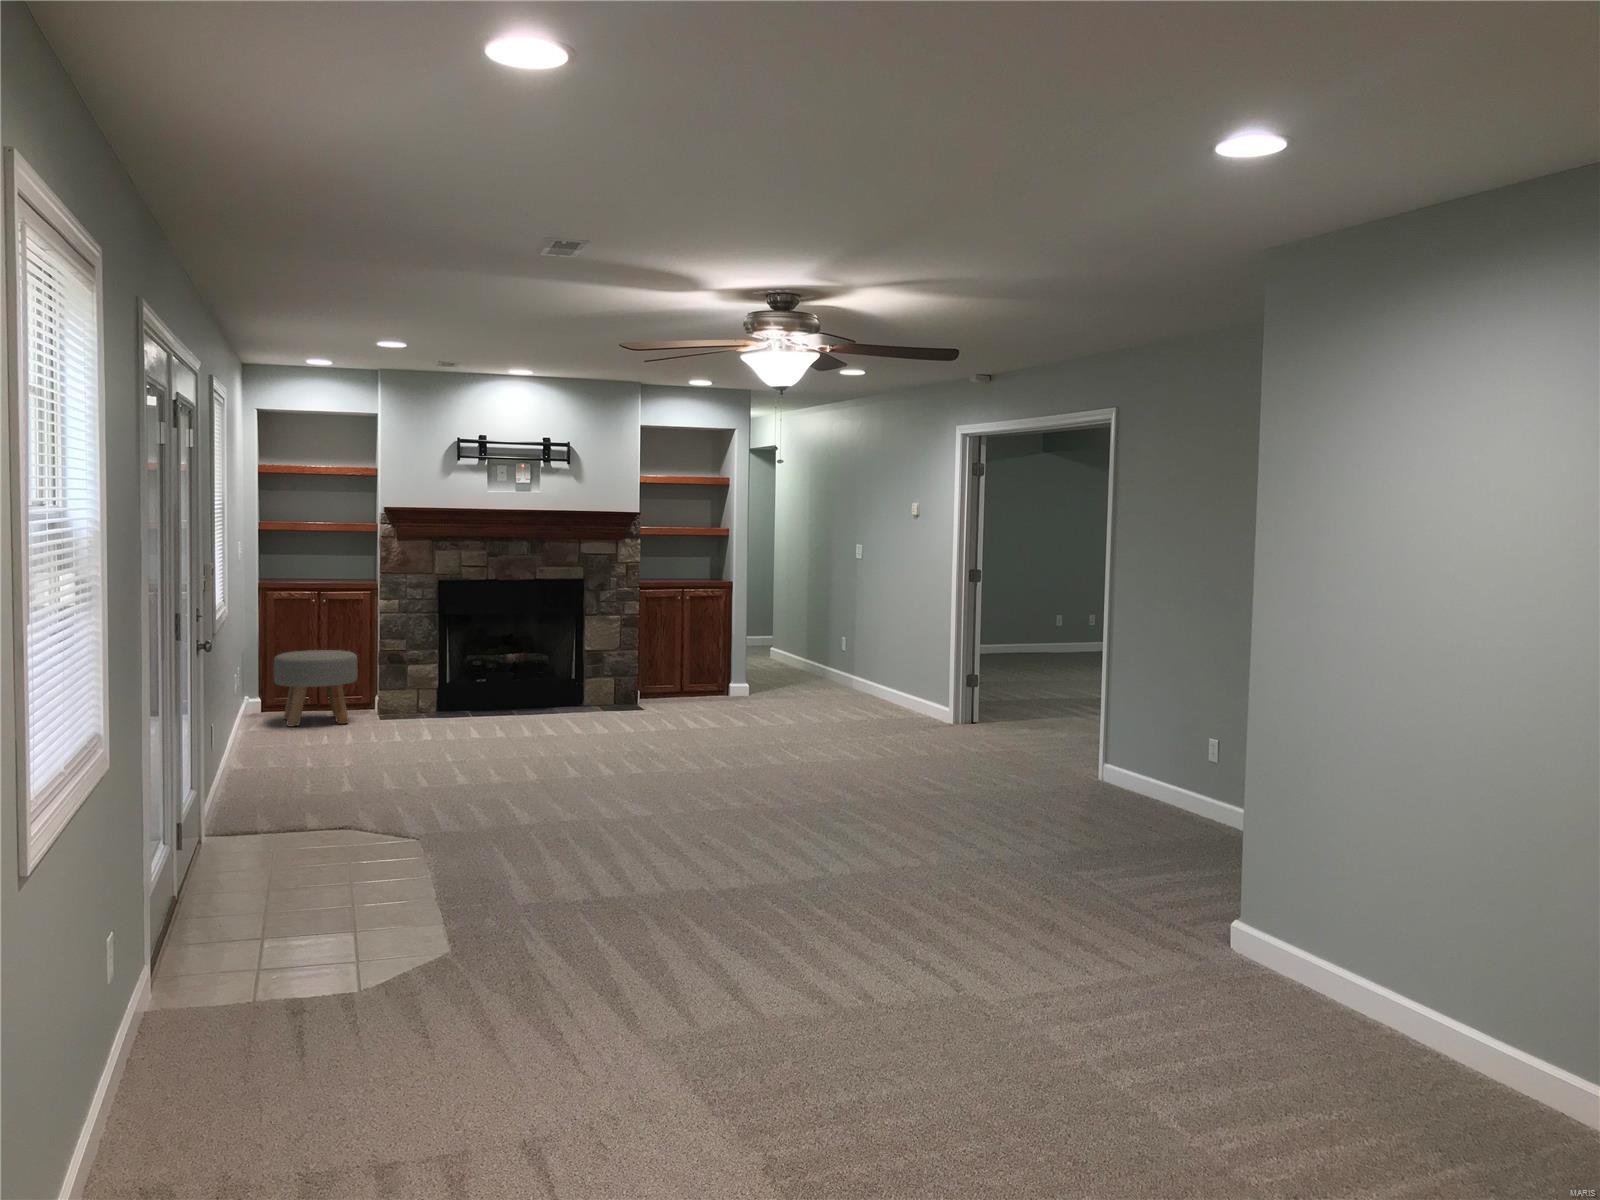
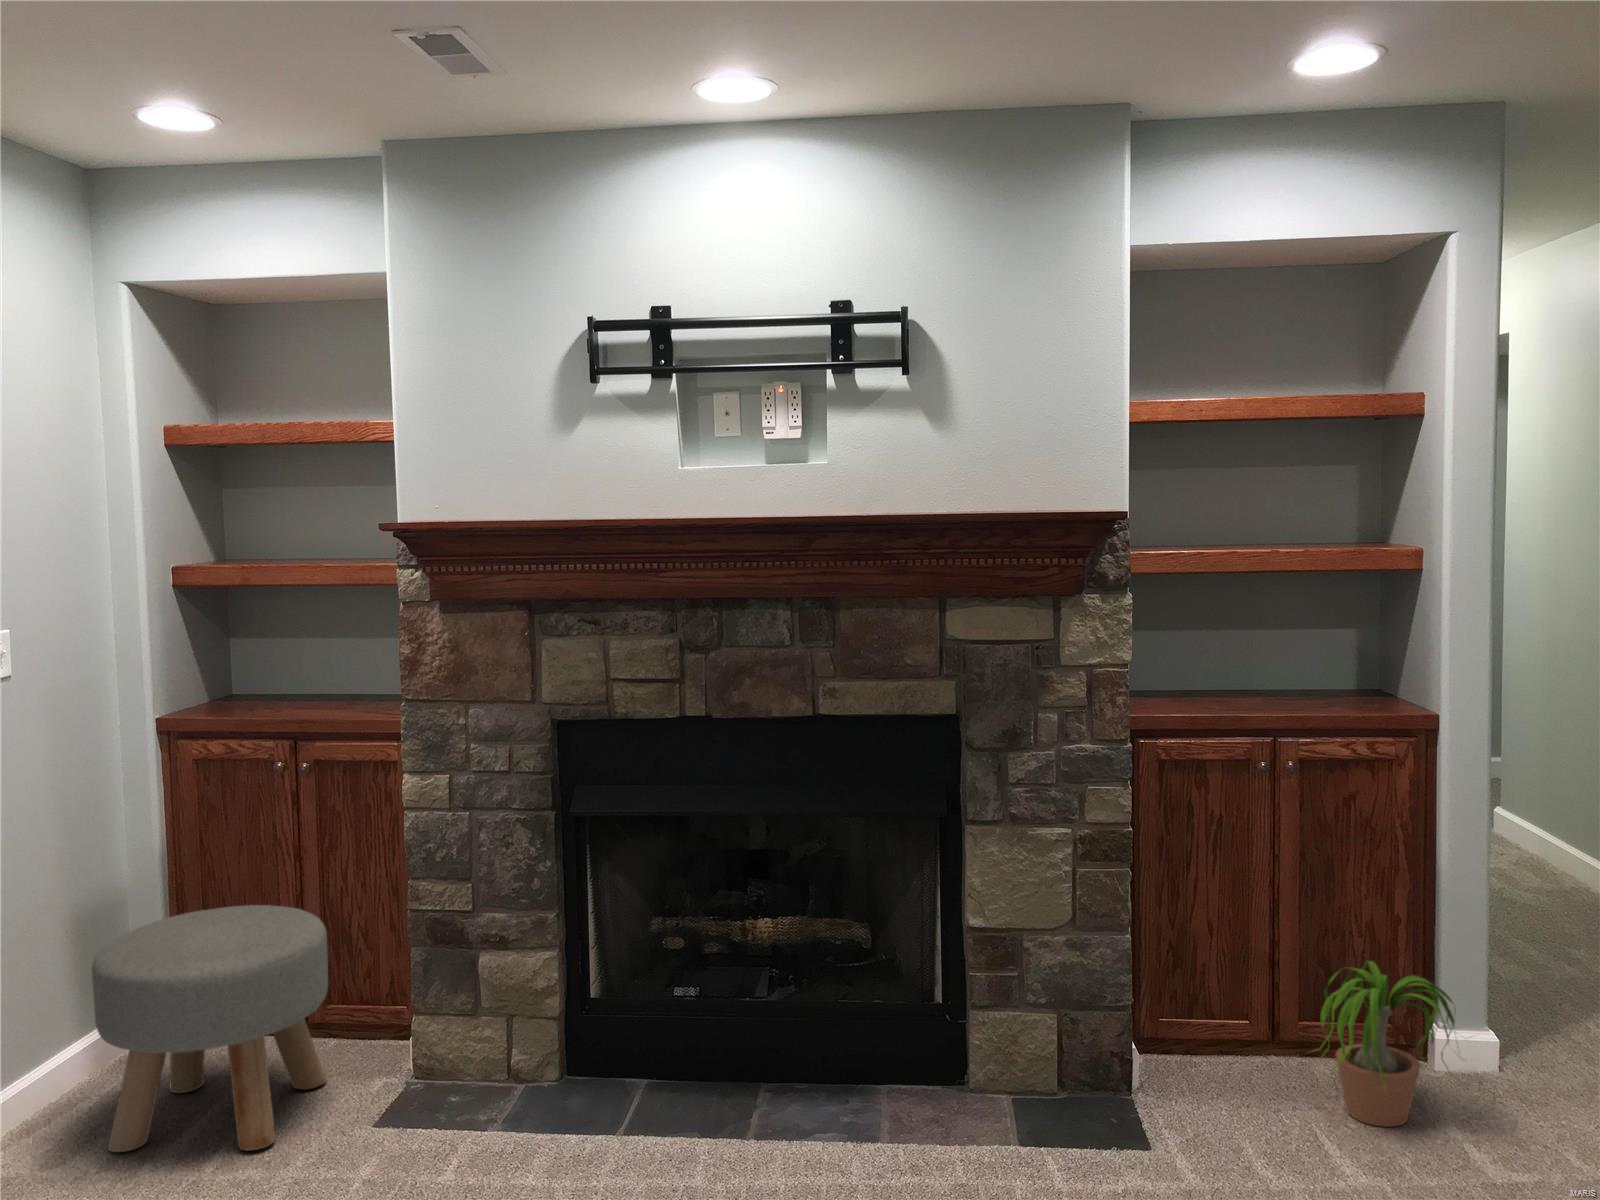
potted plant: none [691,658,743,705] -> present [1320,961,1463,1127]

